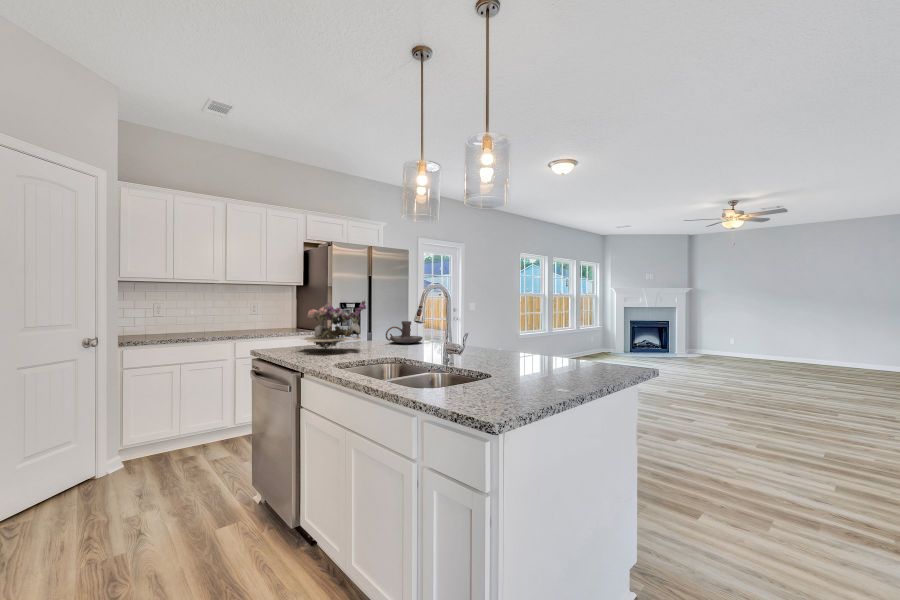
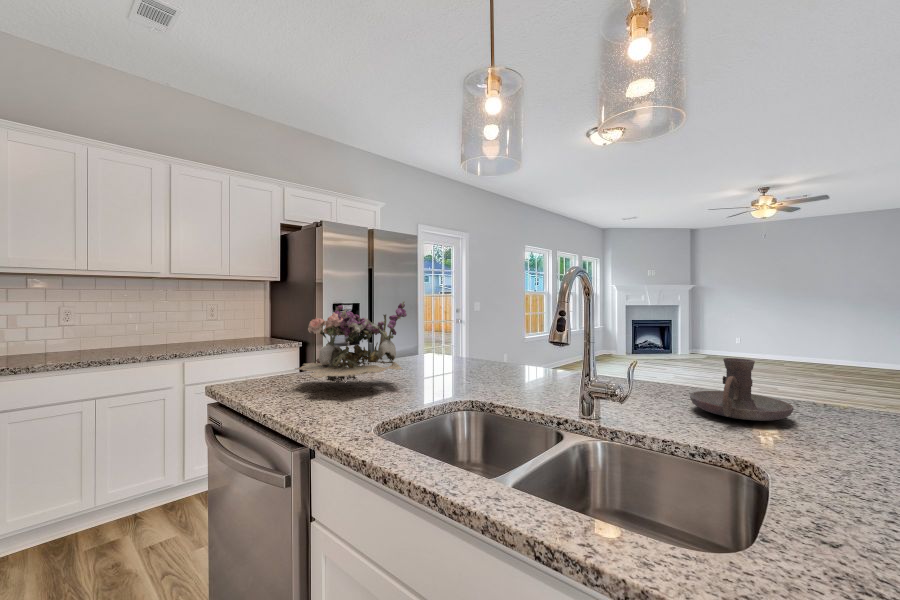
candle holder: present [386,321,423,344] -> present [690,358,793,421]

